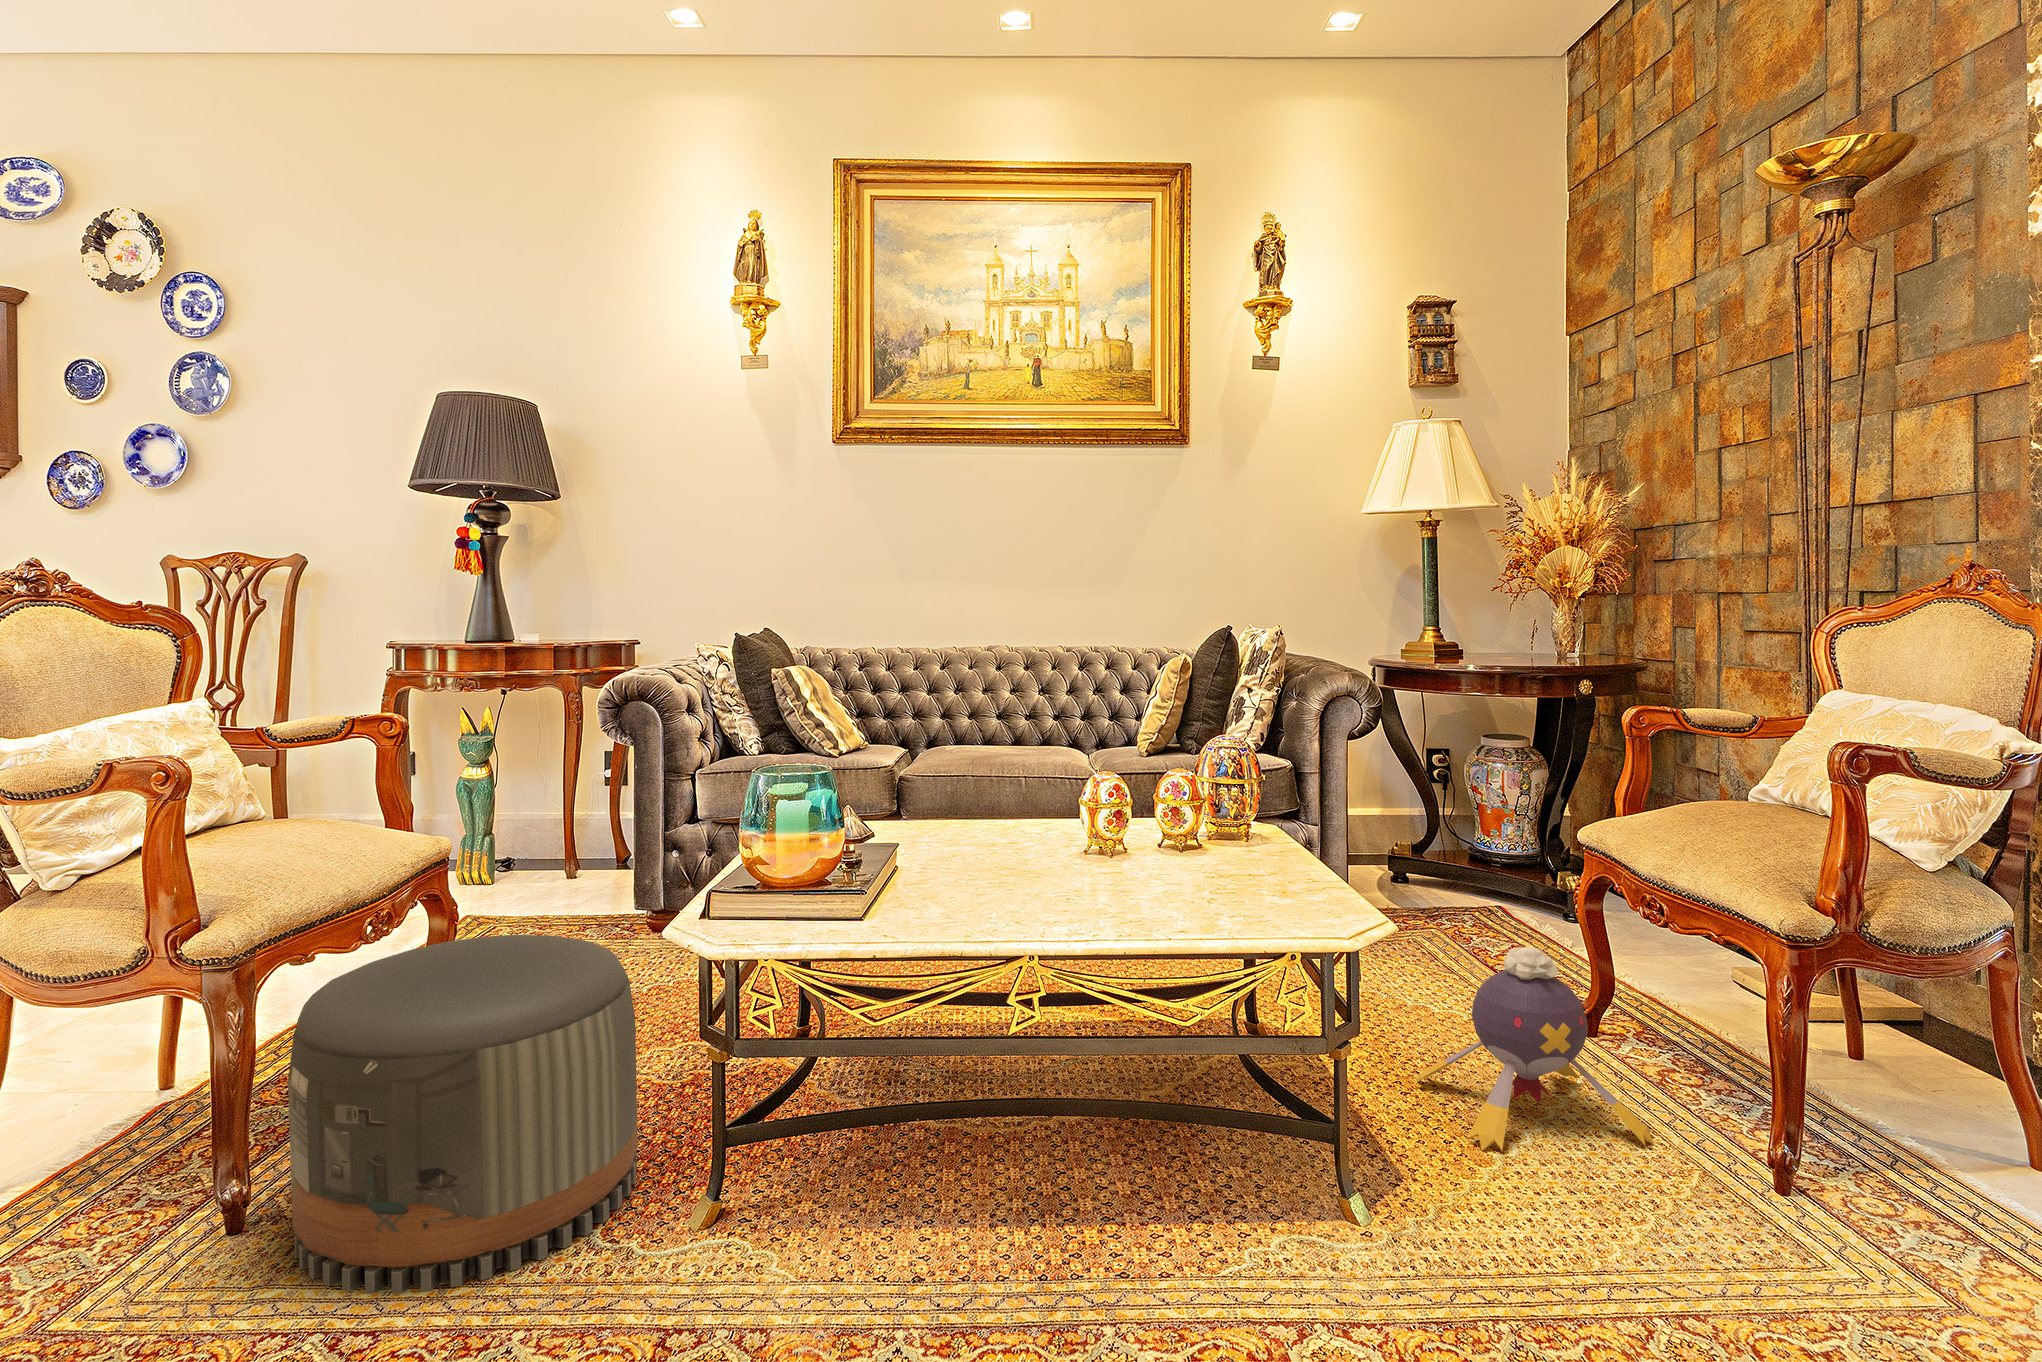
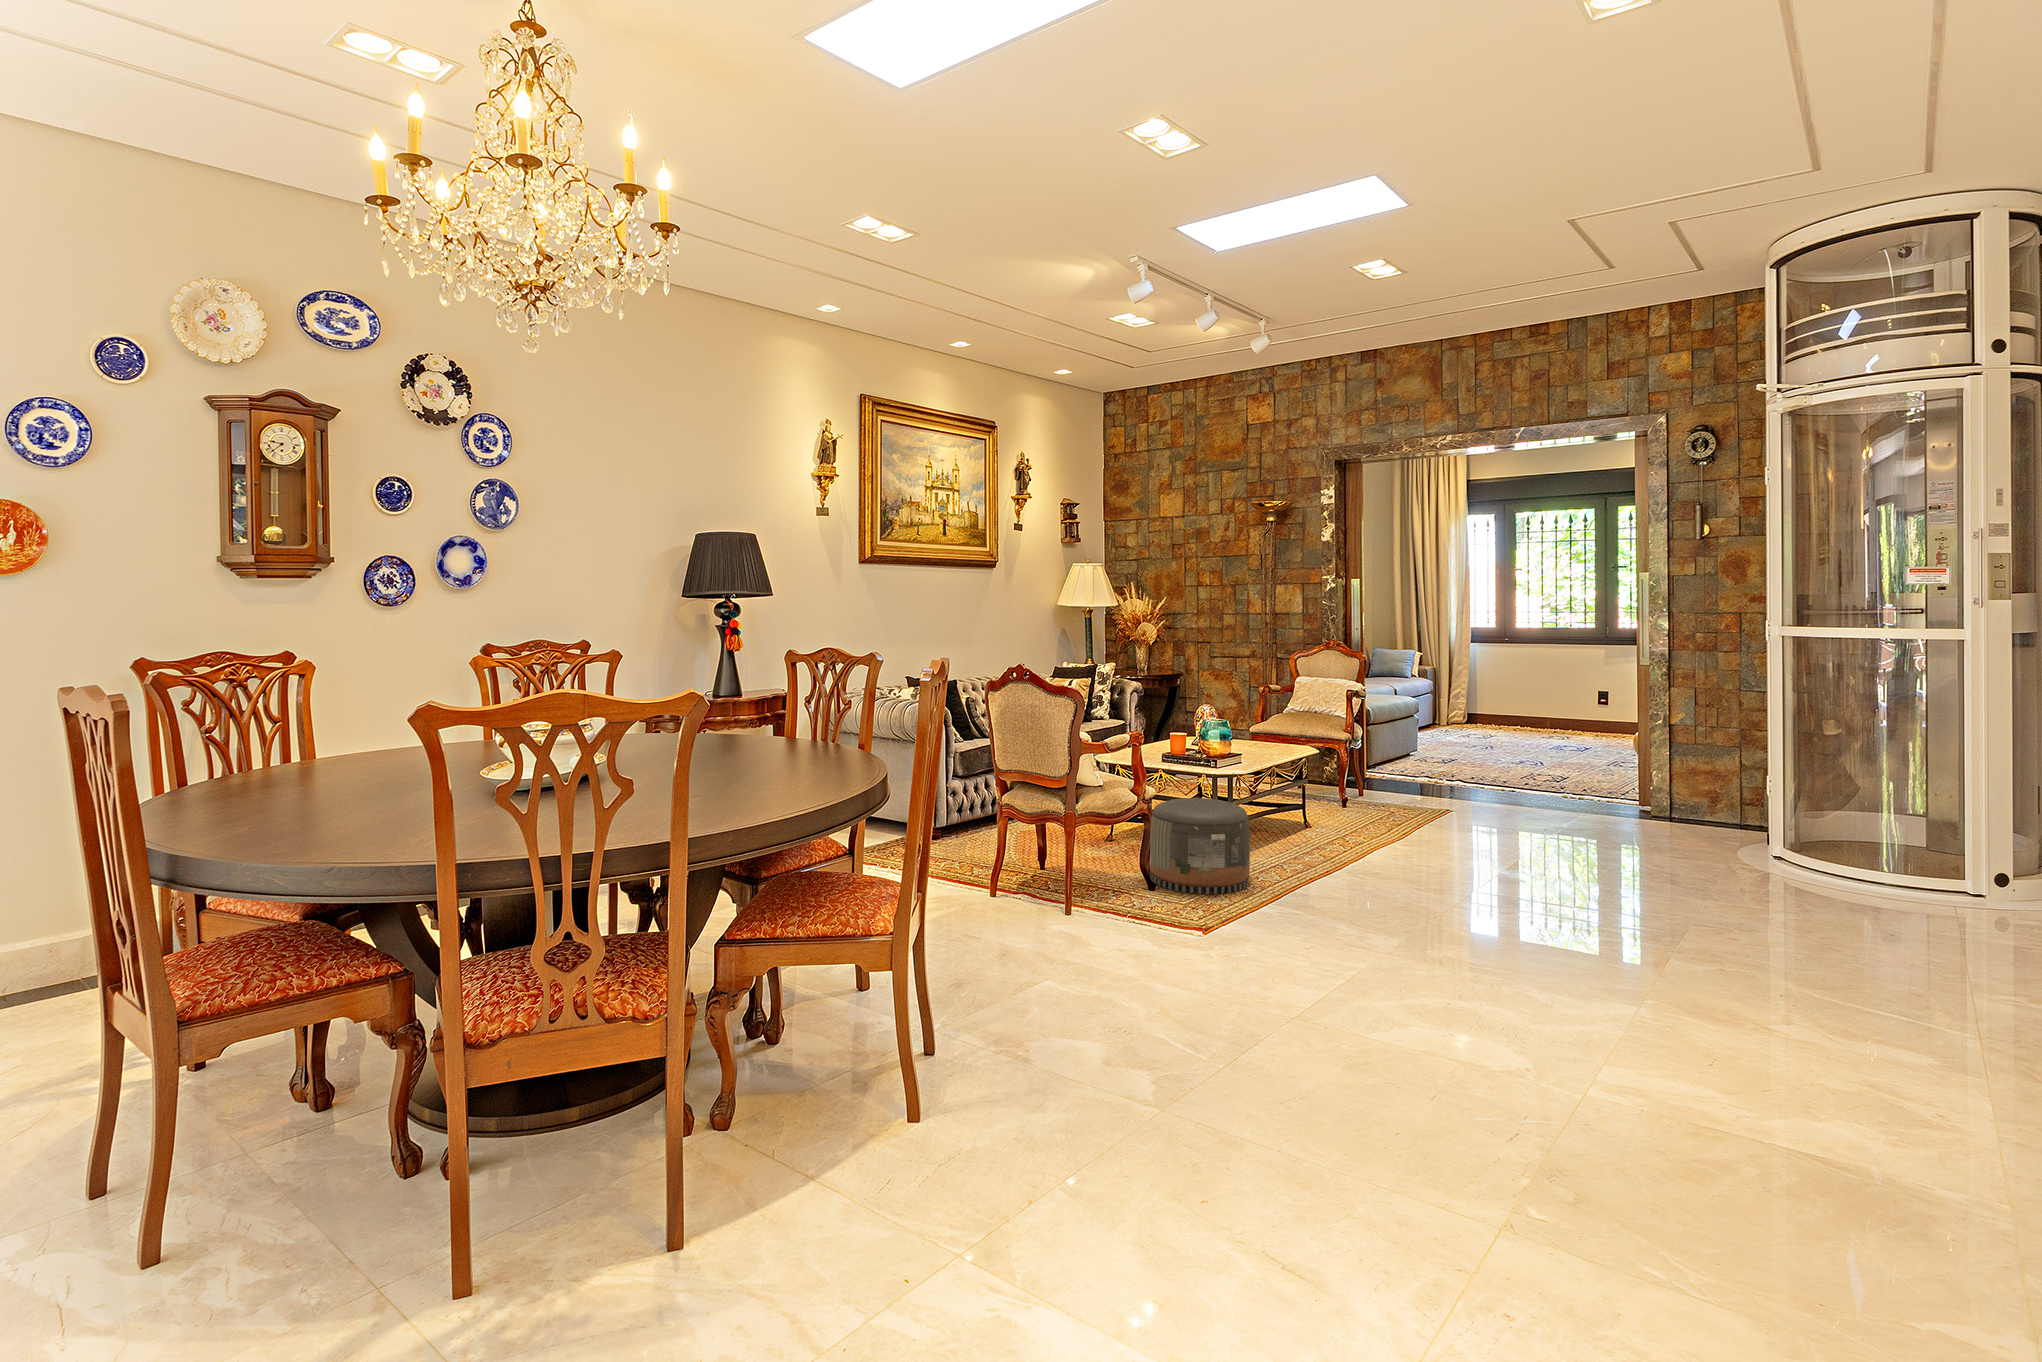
plush toy: present [1415,947,1654,1150] -> none [1269,766,1331,820]

